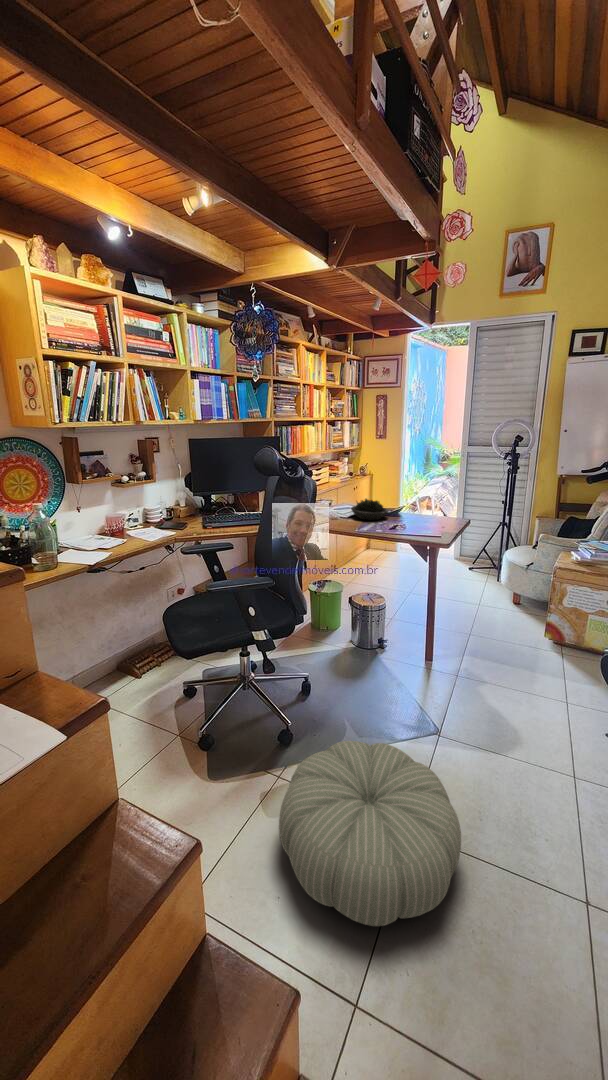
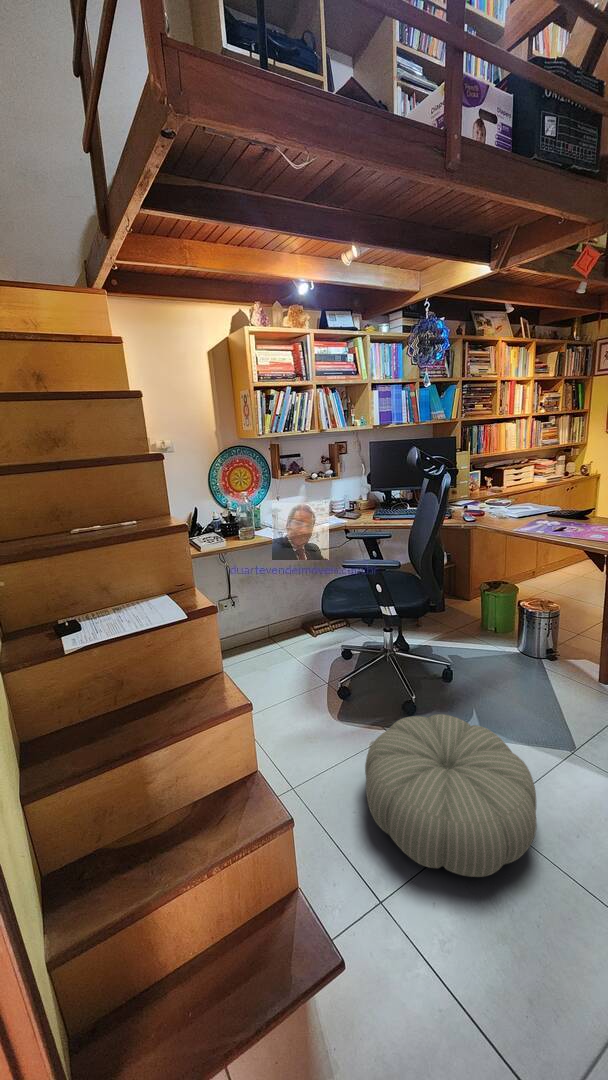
succulent plant: present [351,499,388,520] -> none [526,495,571,519]

